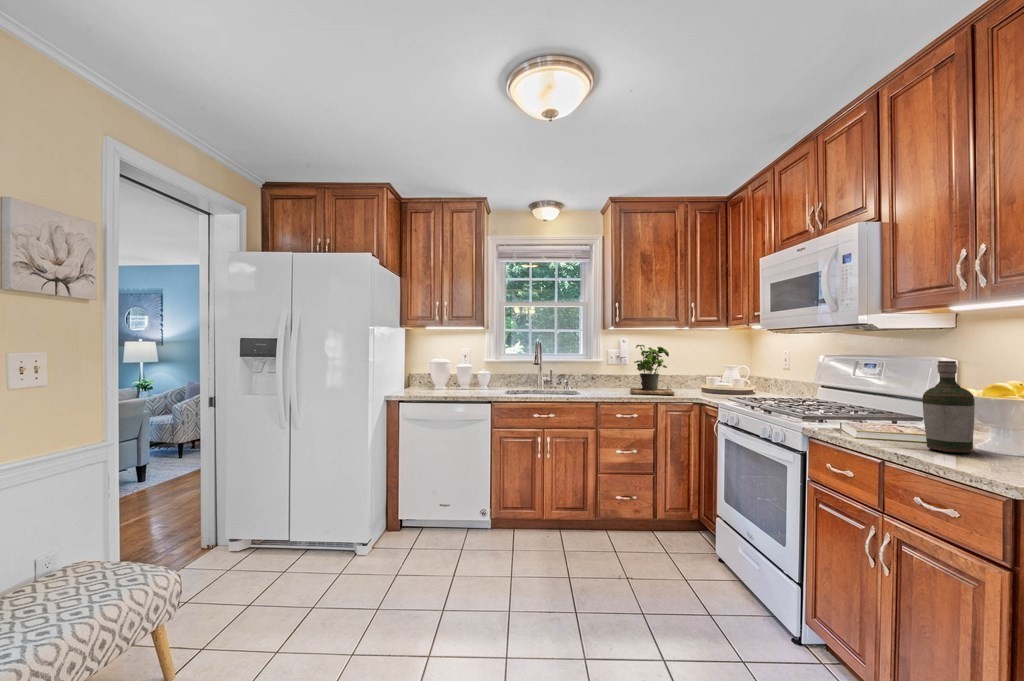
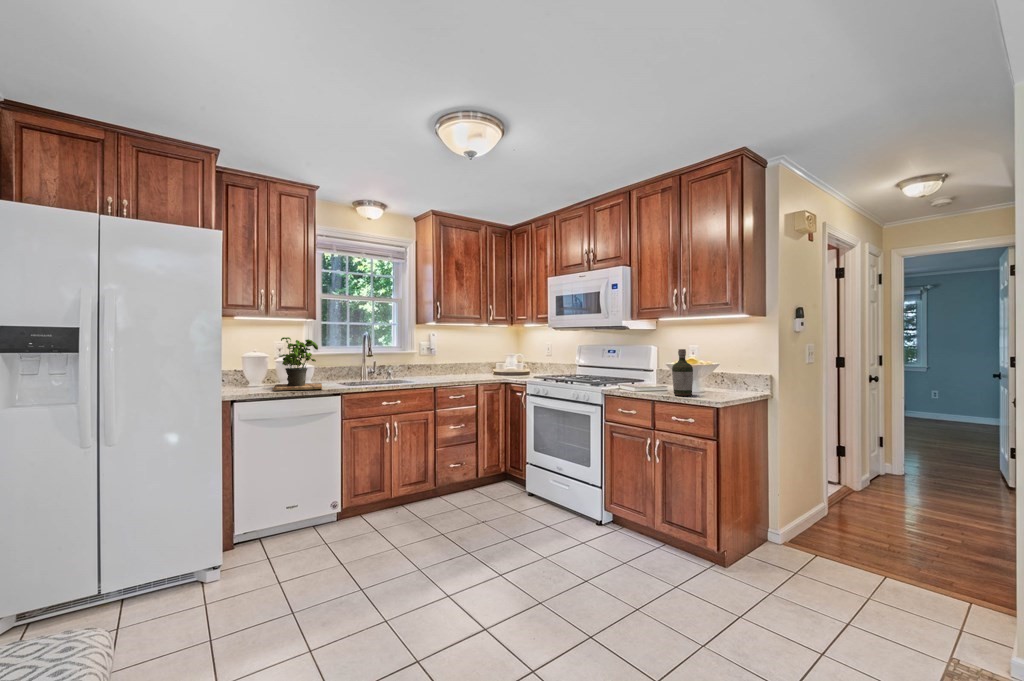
potted plant: present [630,345,674,394] -> present [273,337,322,391]

